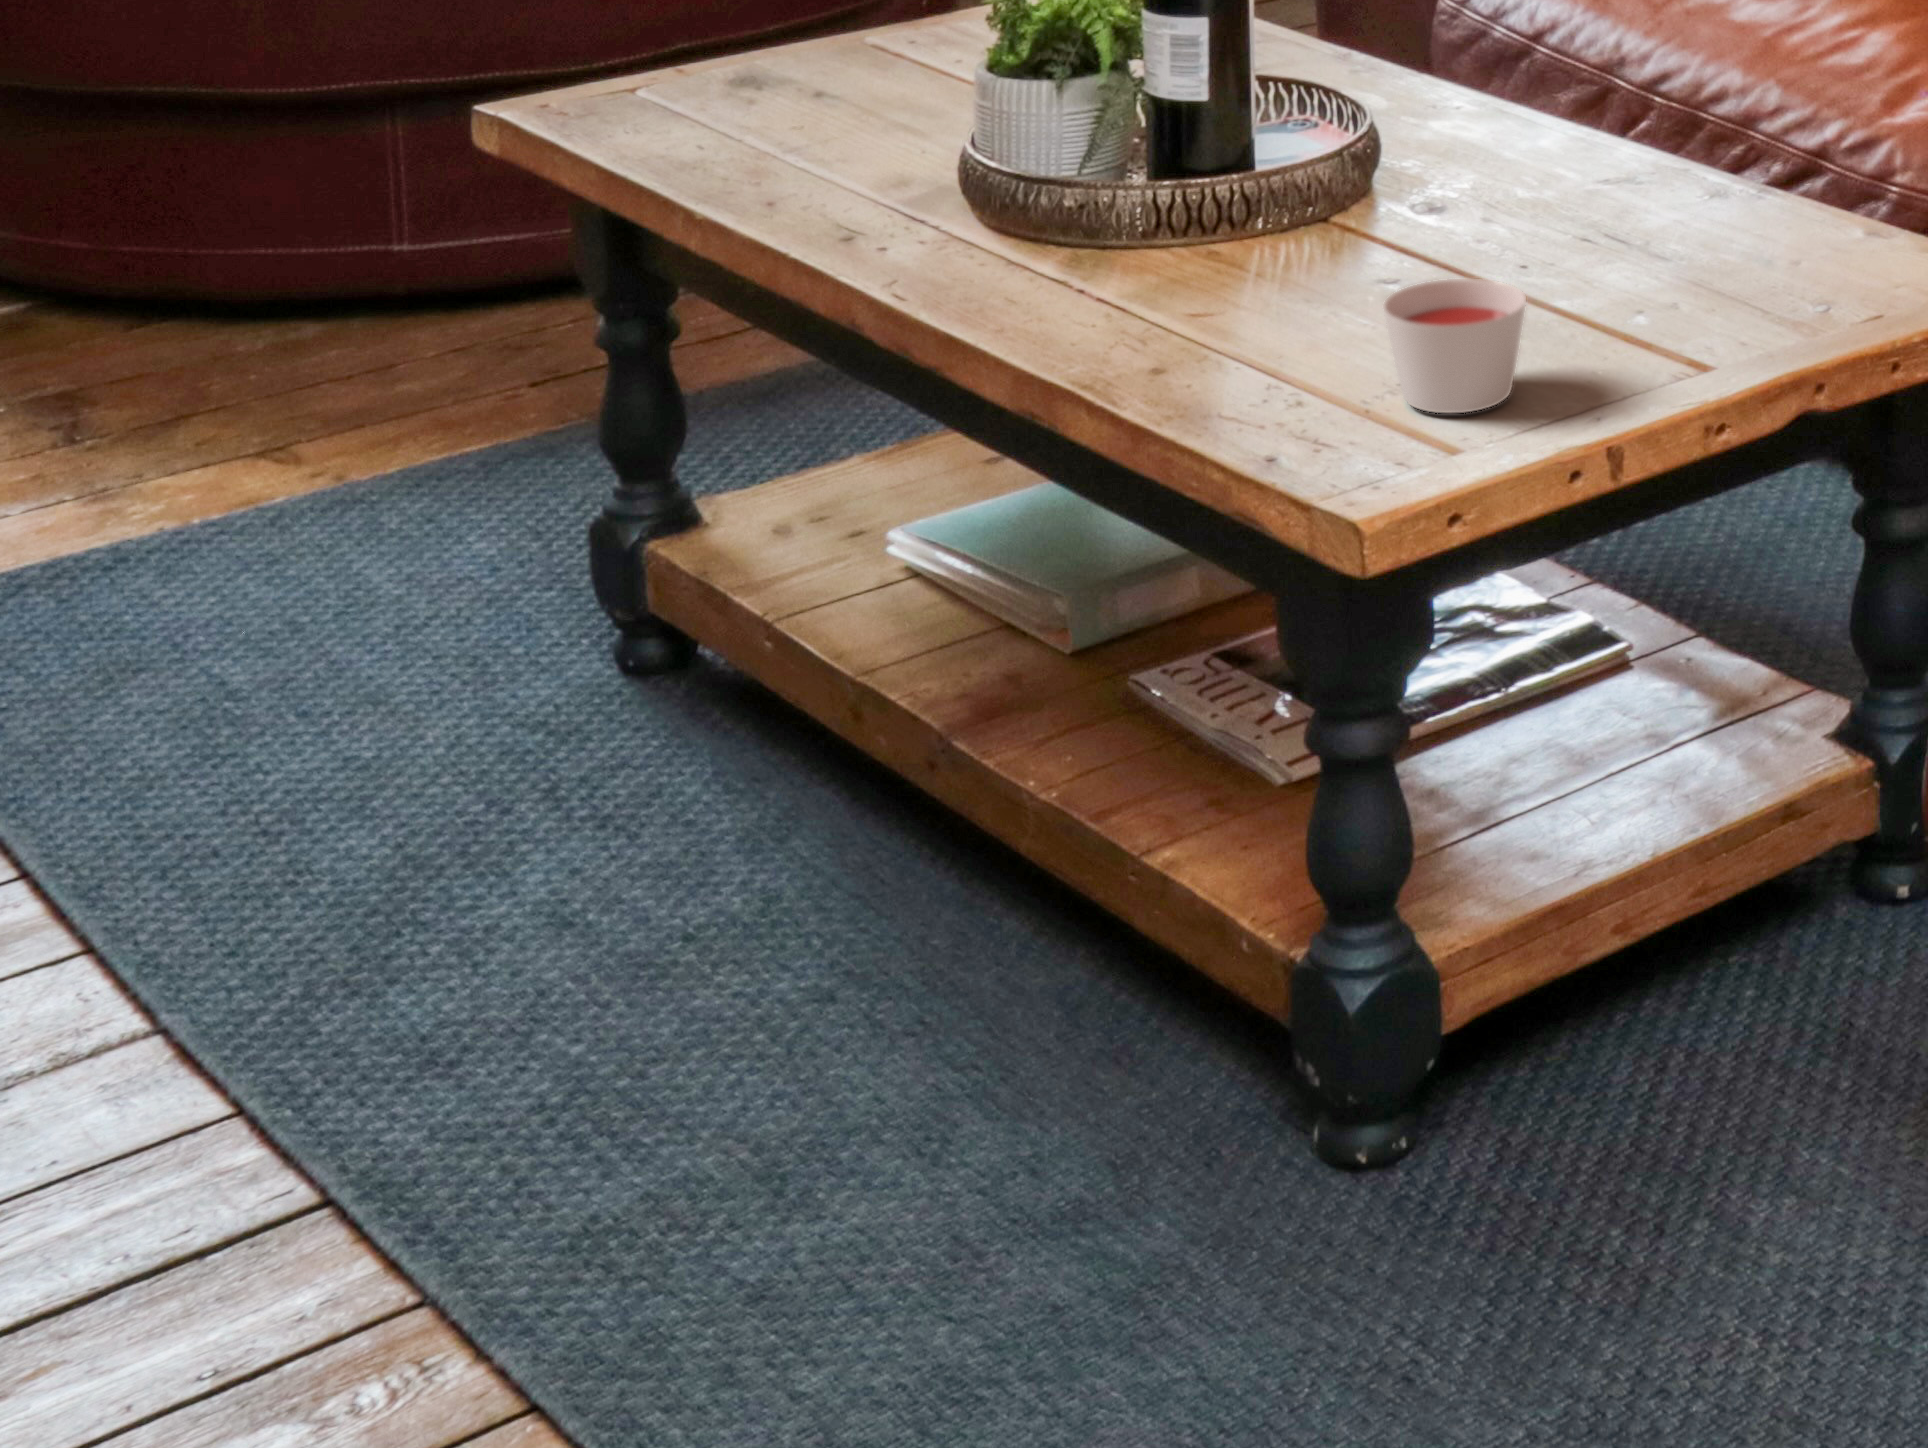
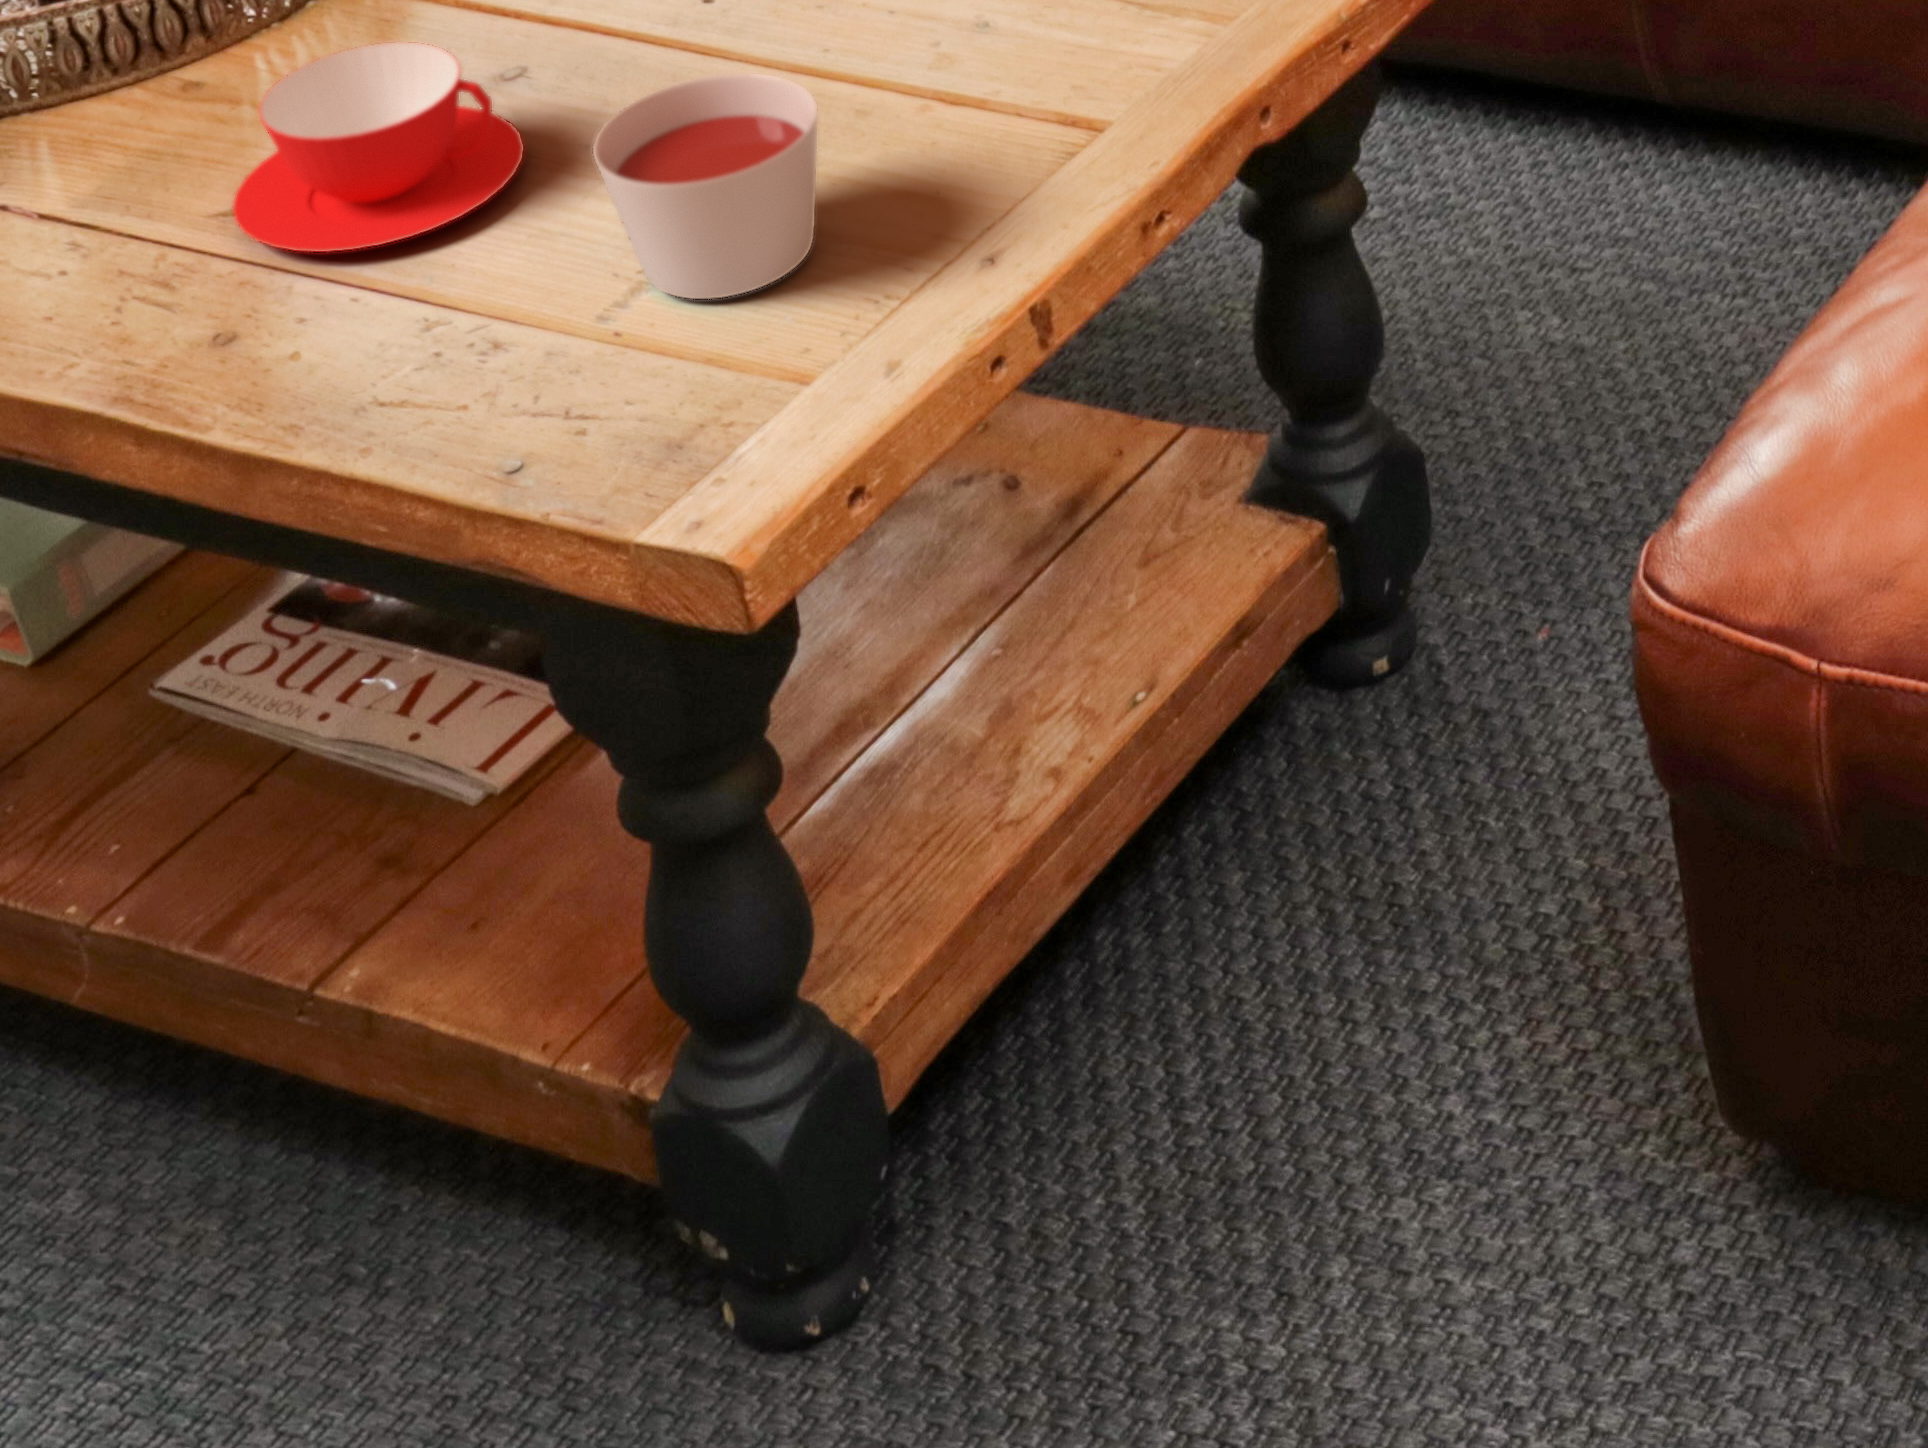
teacup: none [1194,238,1376,350] -> present [232,42,523,252]

